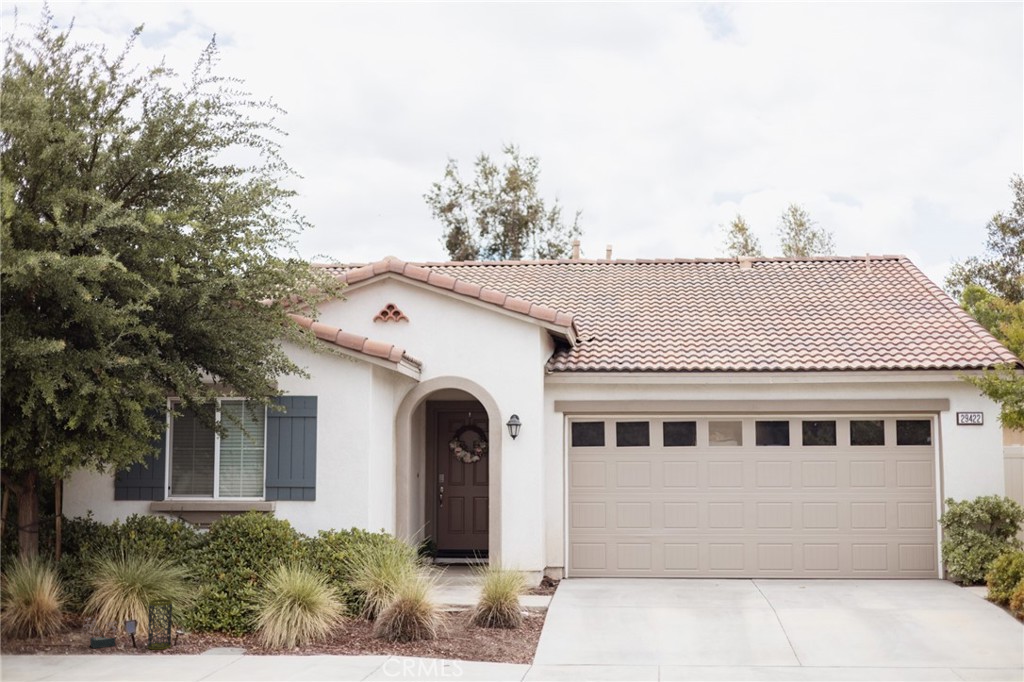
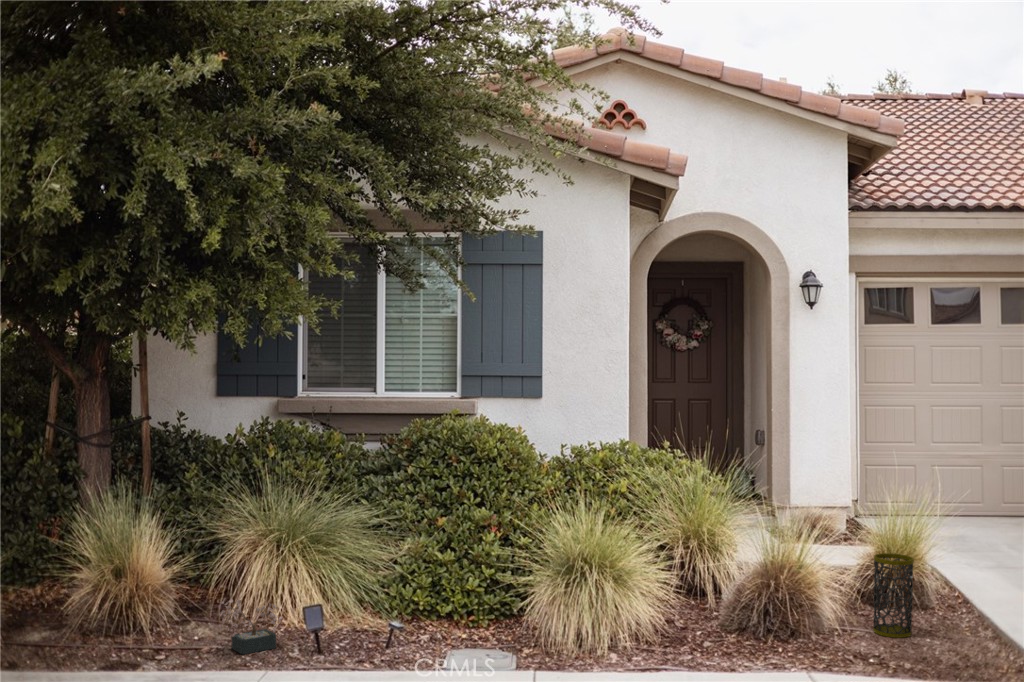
trash can: present [148,599,172,650] -> present [873,553,914,638]

